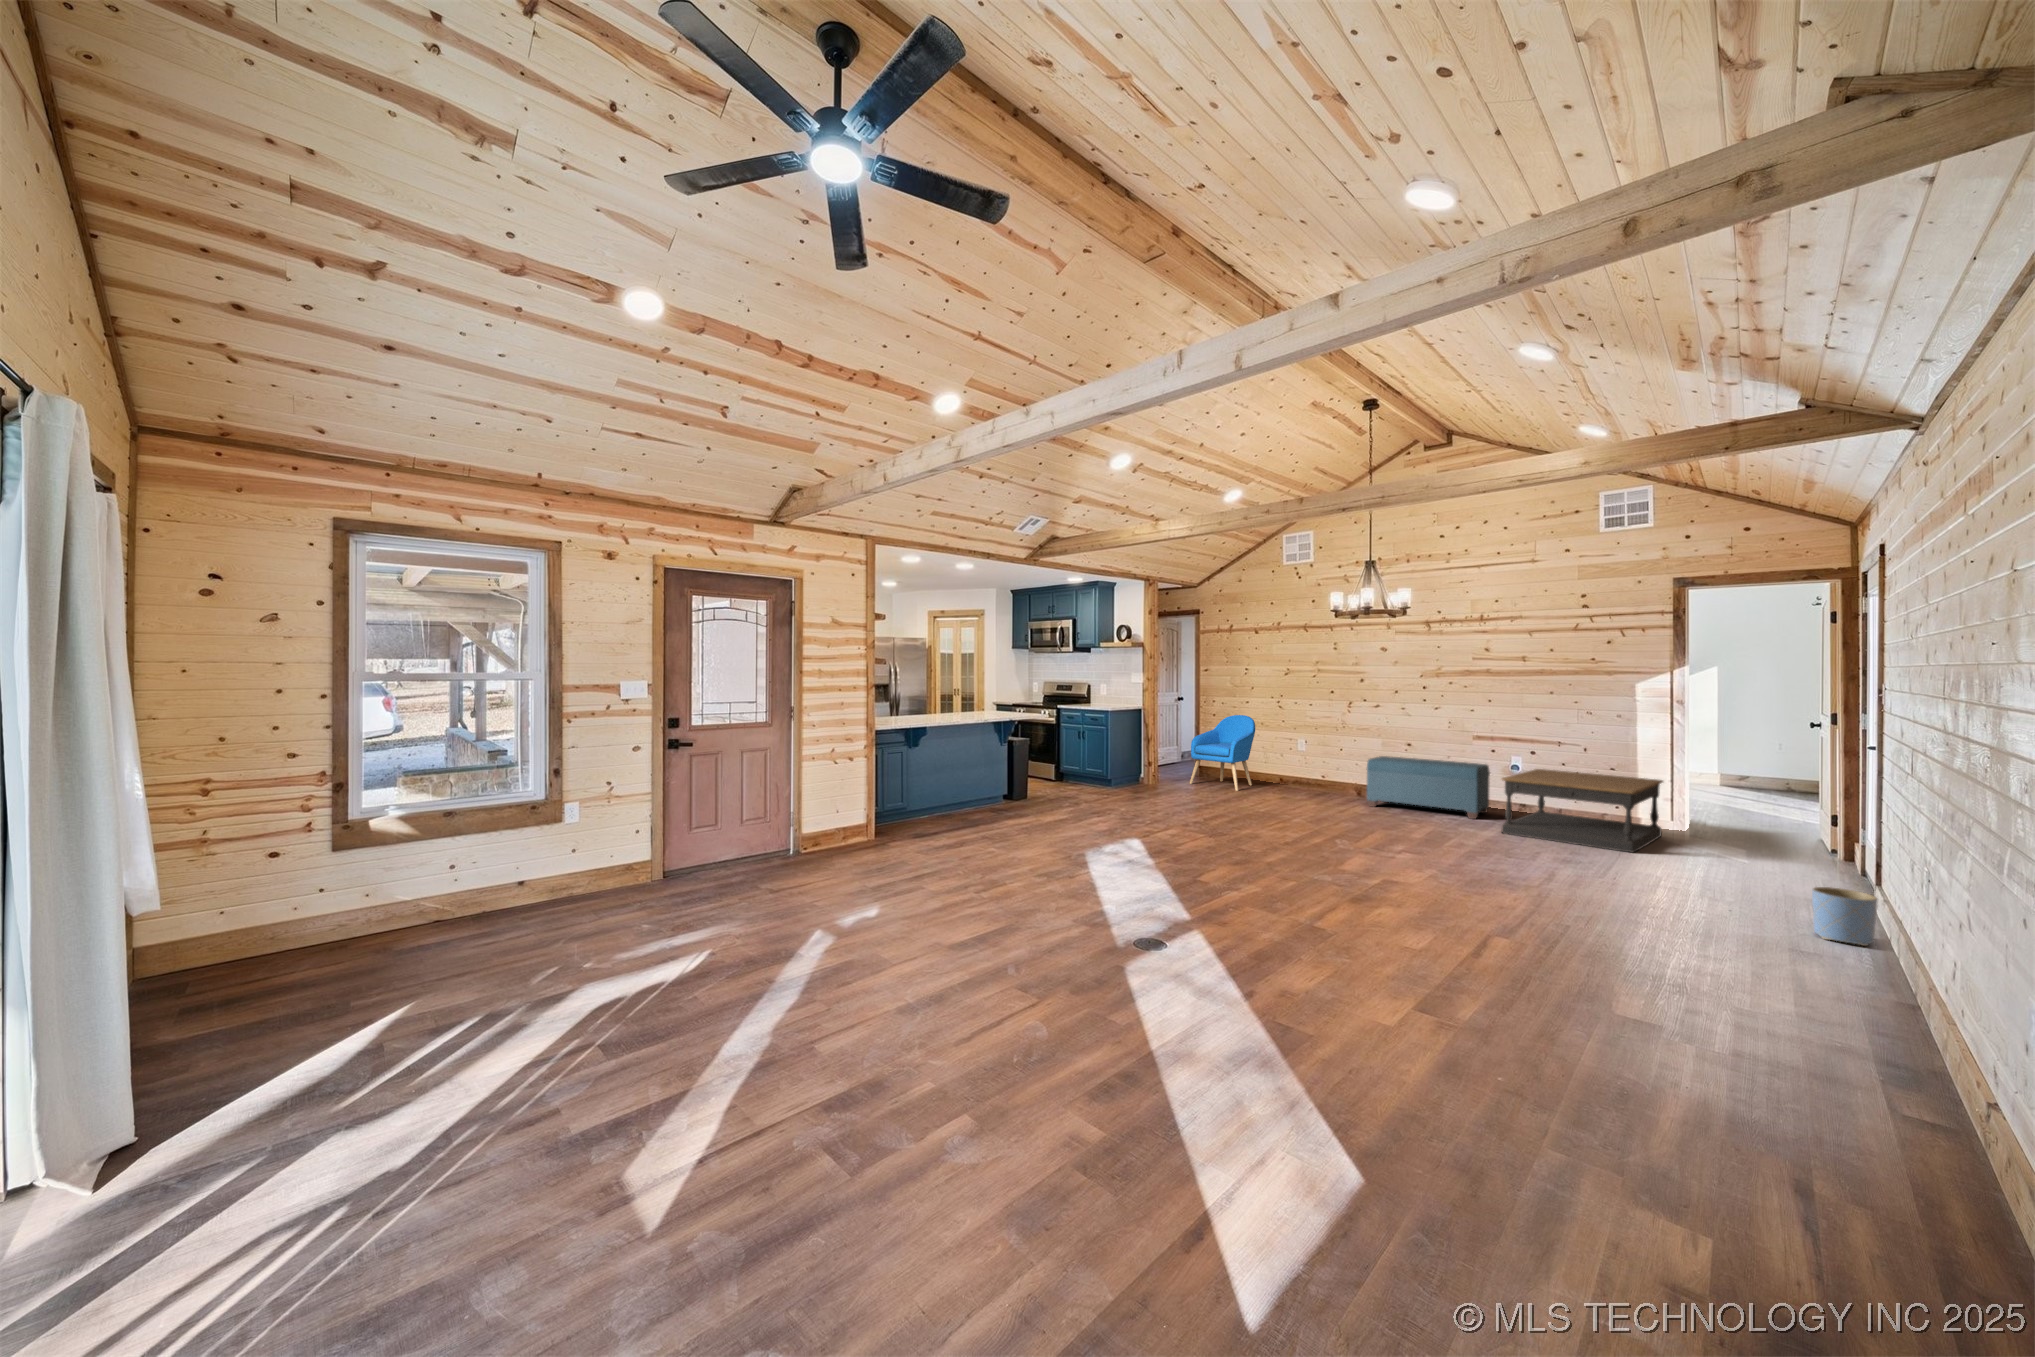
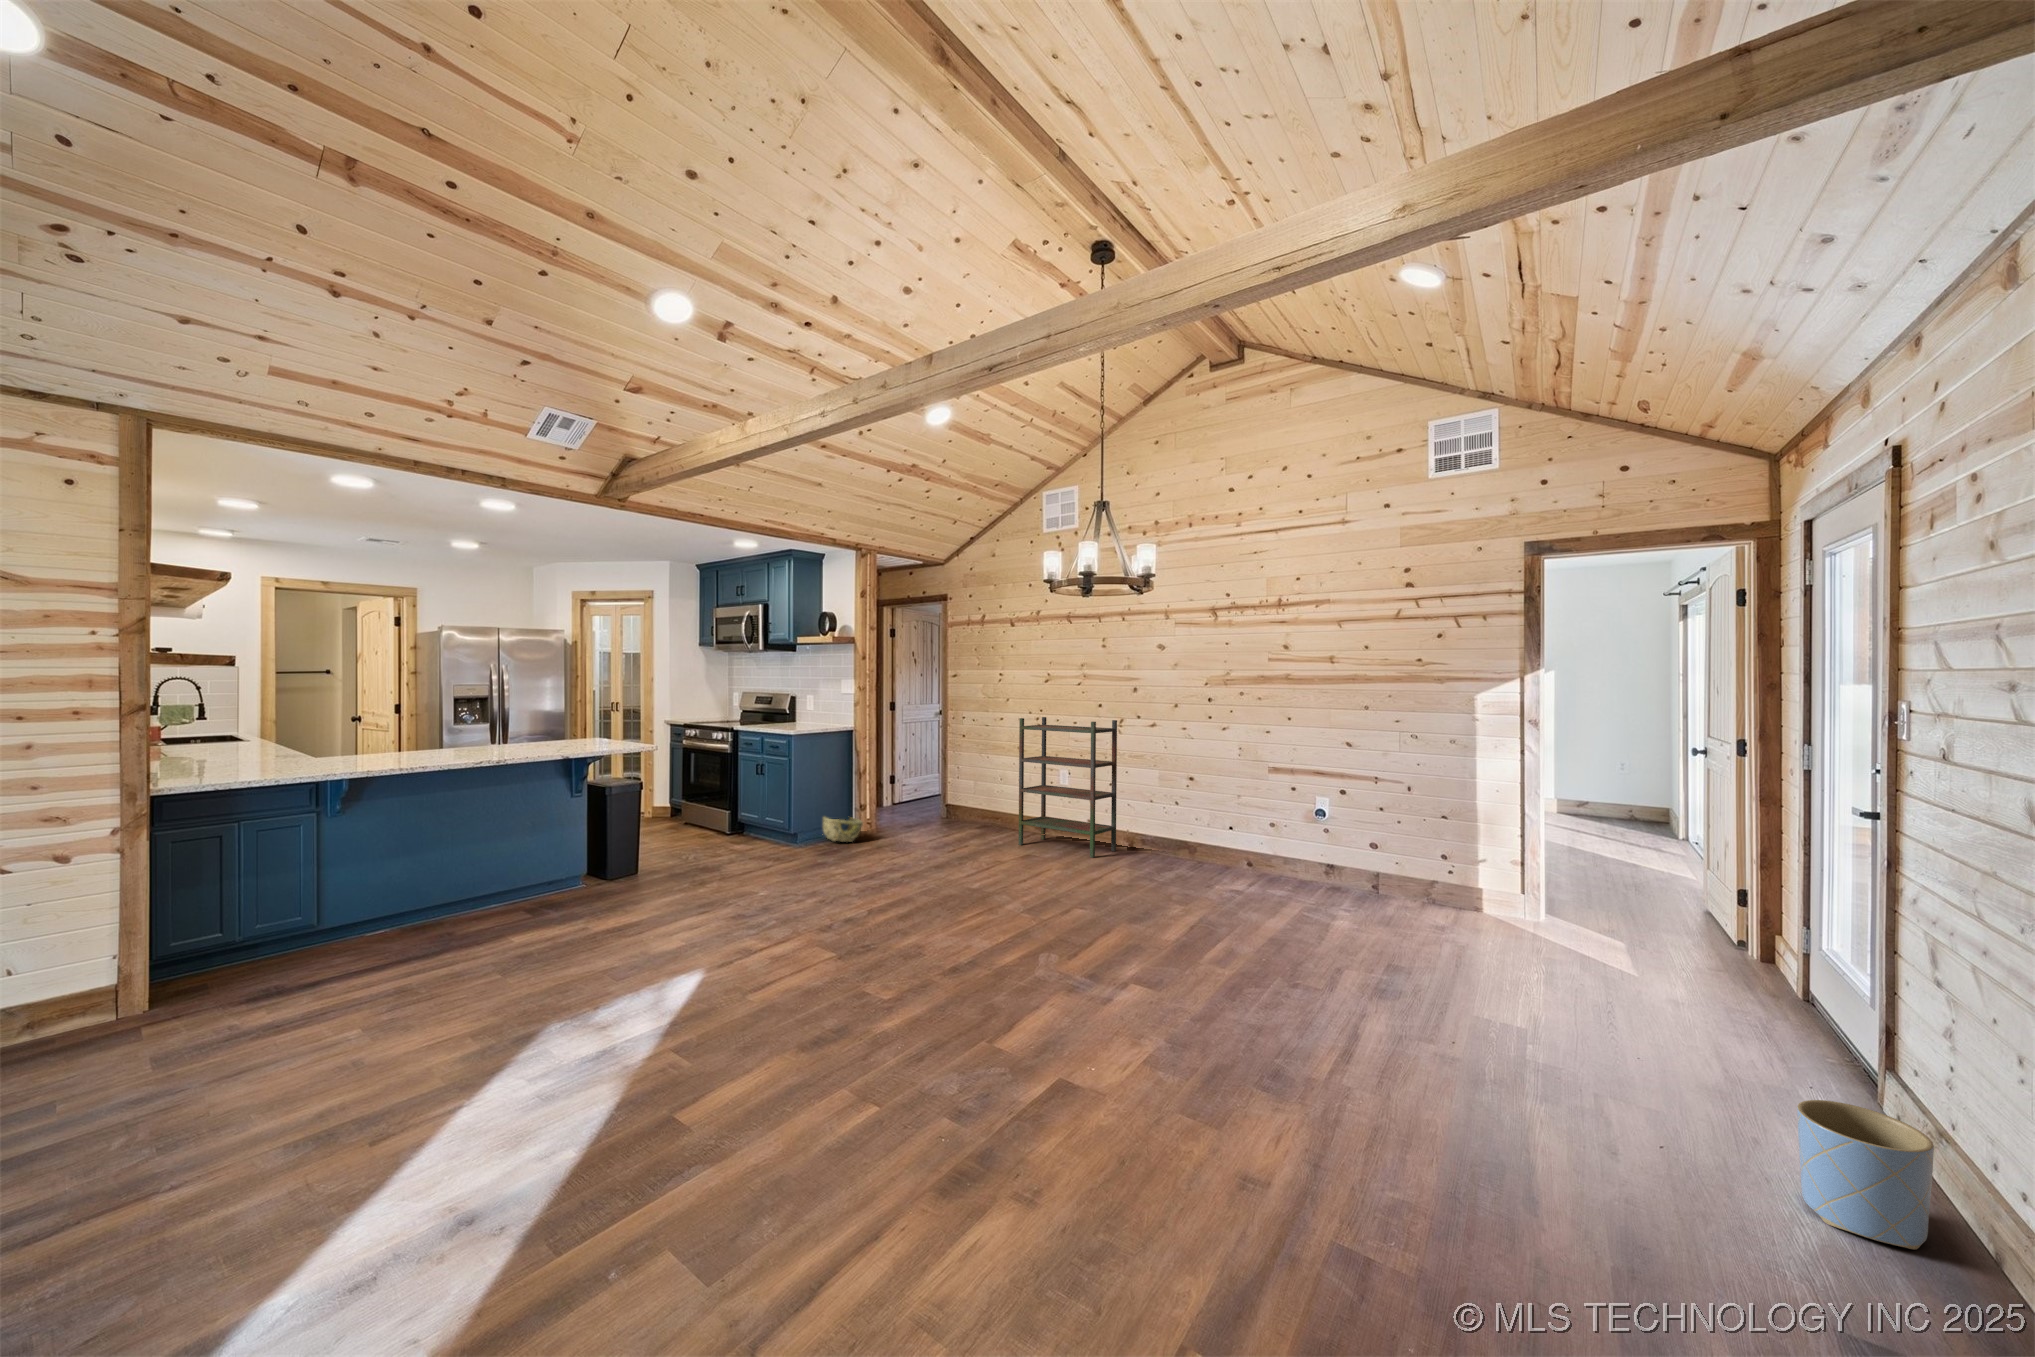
bookshelf: none [1272,700,1349,799] -> present [1019,717,1117,858]
armchair: present [1189,715,1255,791] -> none [915,738,1005,845]
bench: present [1367,756,1490,819] -> none [1129,796,1290,891]
woven basket: none [1123,768,1159,788] -> present [822,817,863,842]
coffee table: present [1502,769,1663,853] -> none [1292,817,1513,958]

